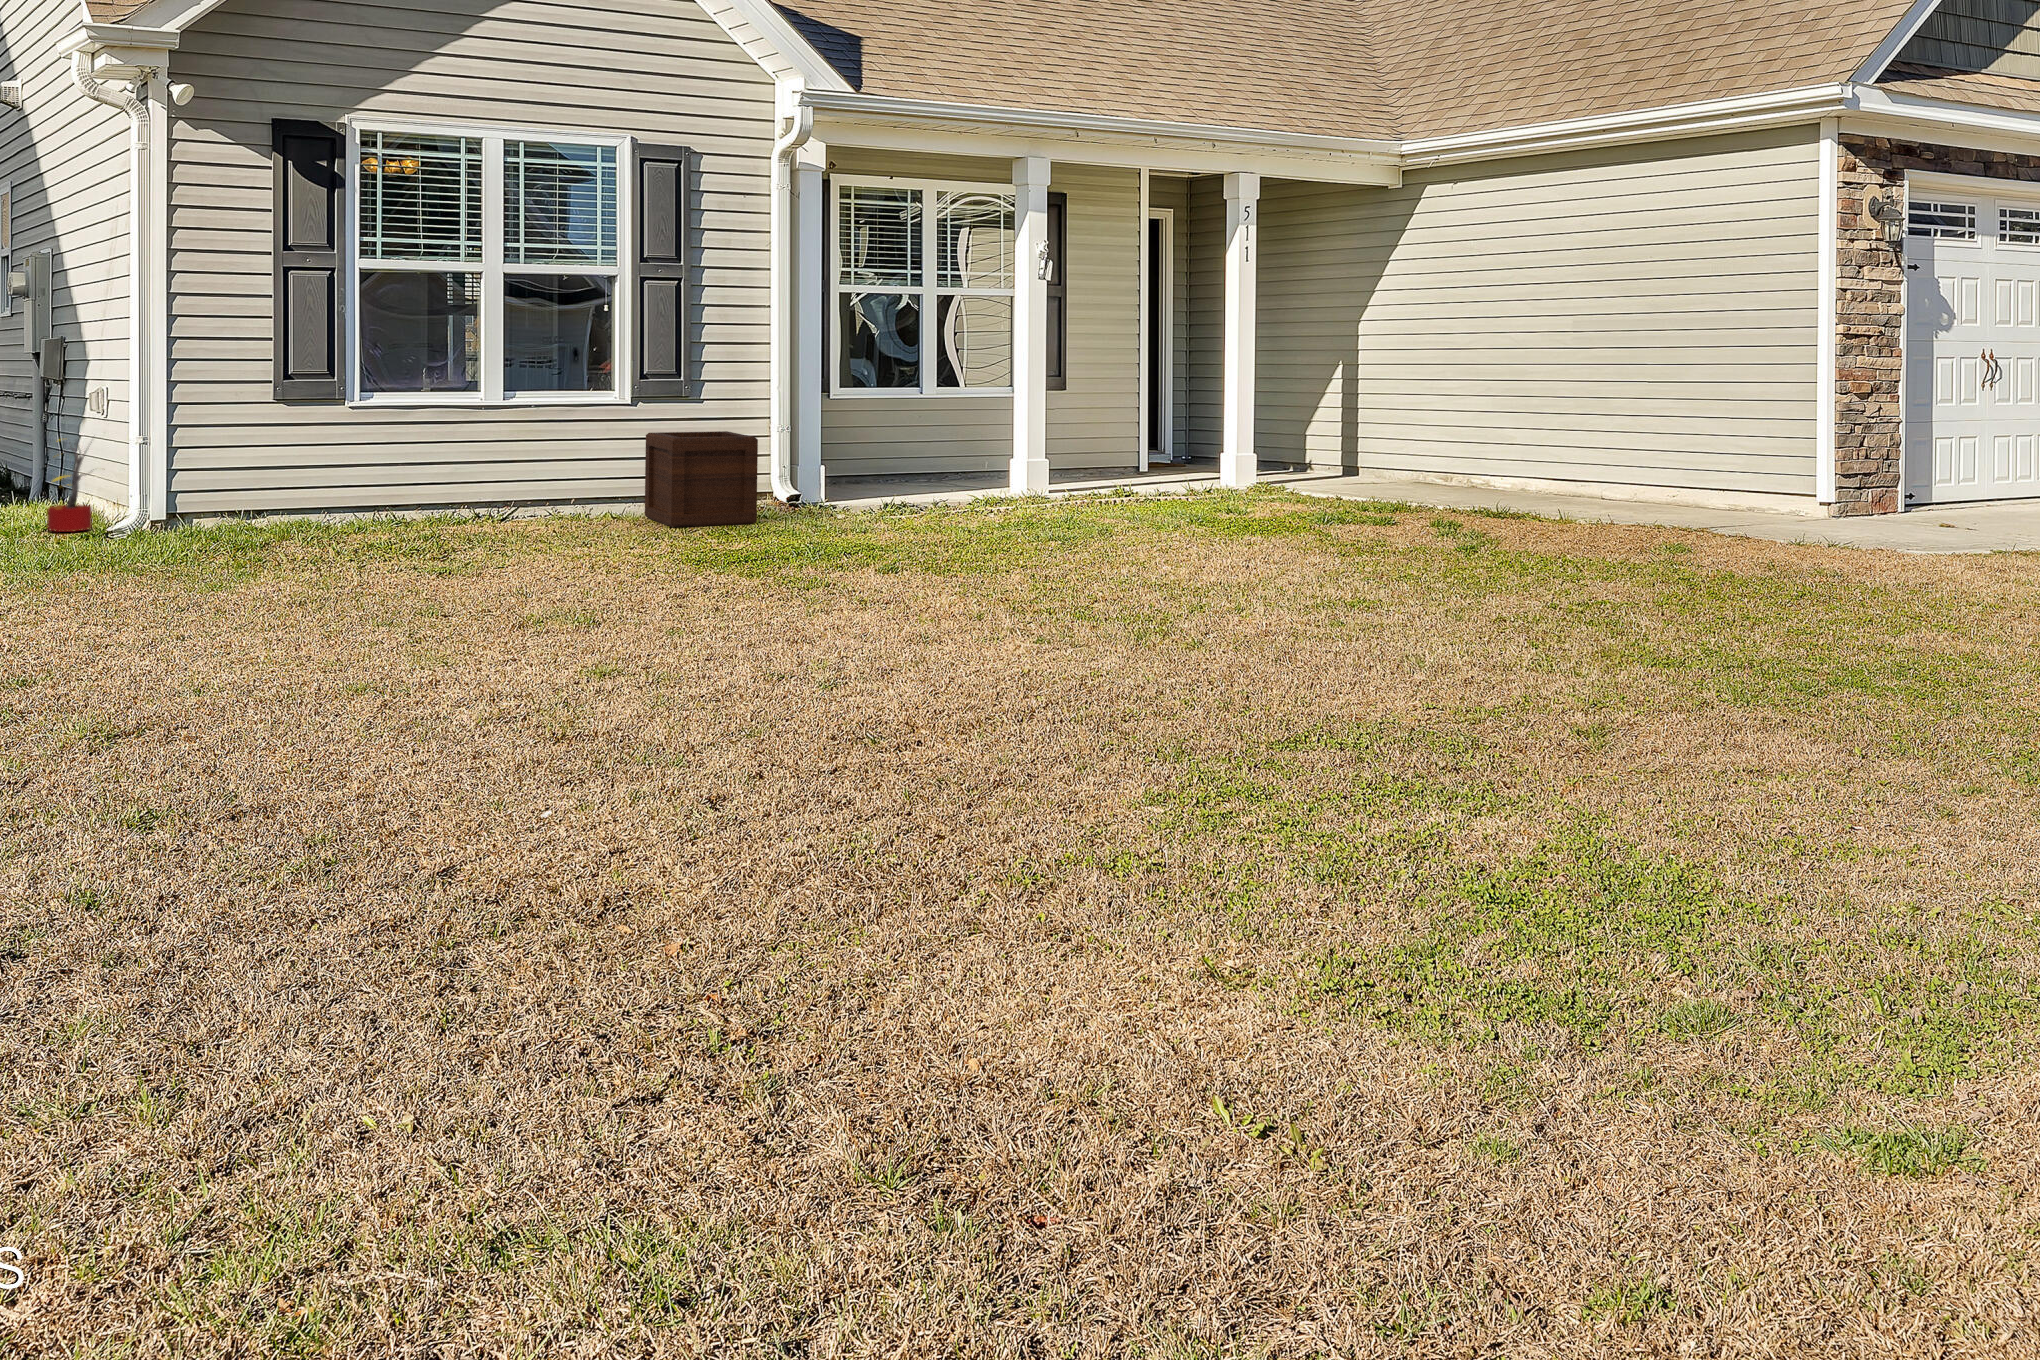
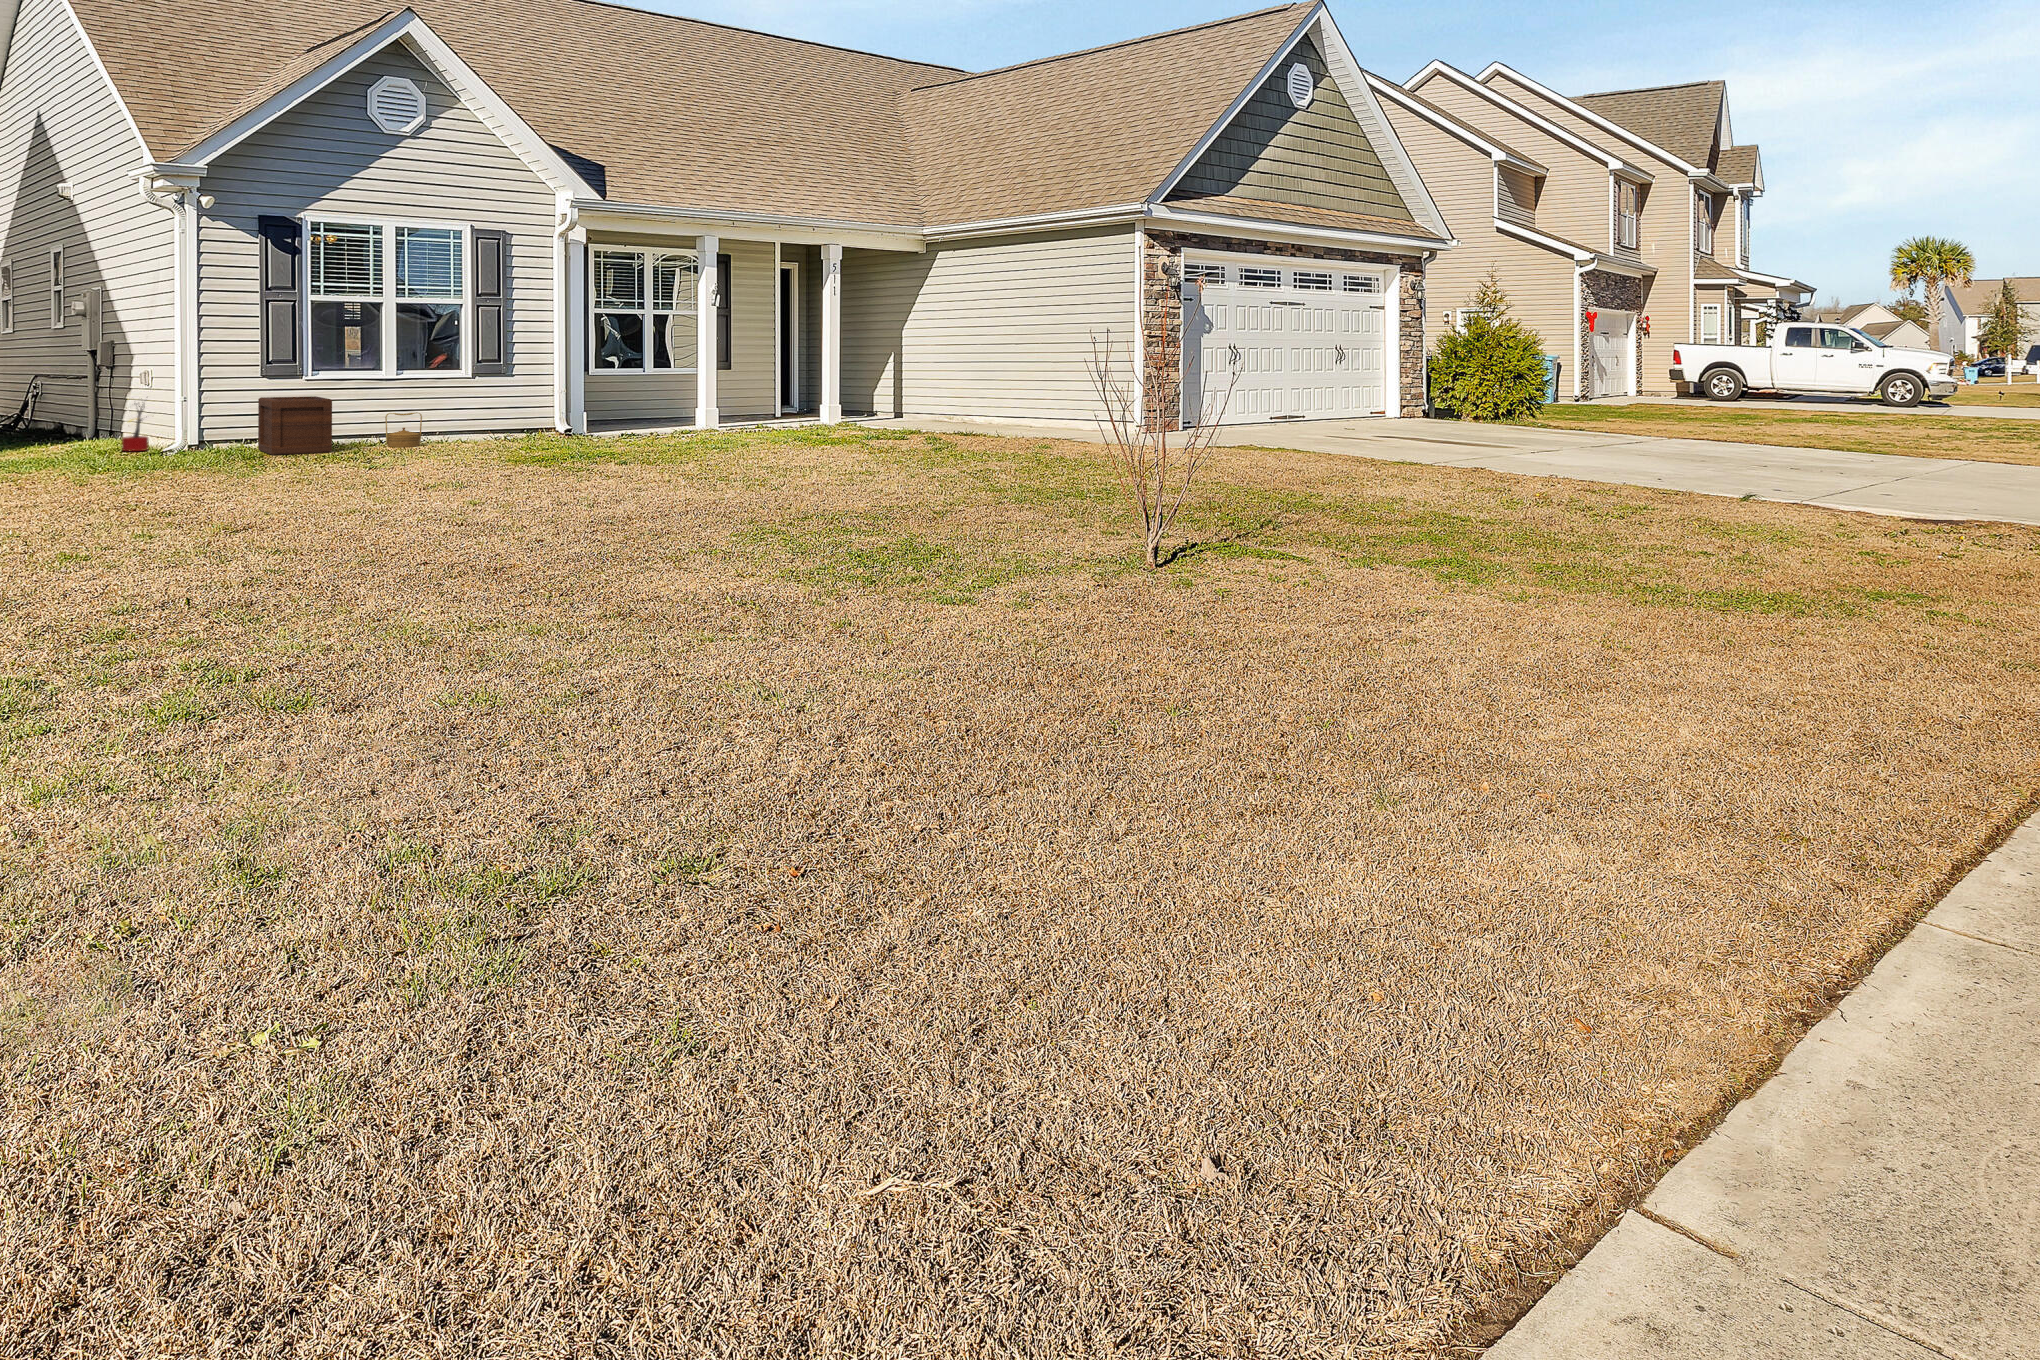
wooden crate: present [645,431,758,527] -> present [258,396,332,455]
woven basket: none [483,467,545,529] -> present [385,412,422,447]

